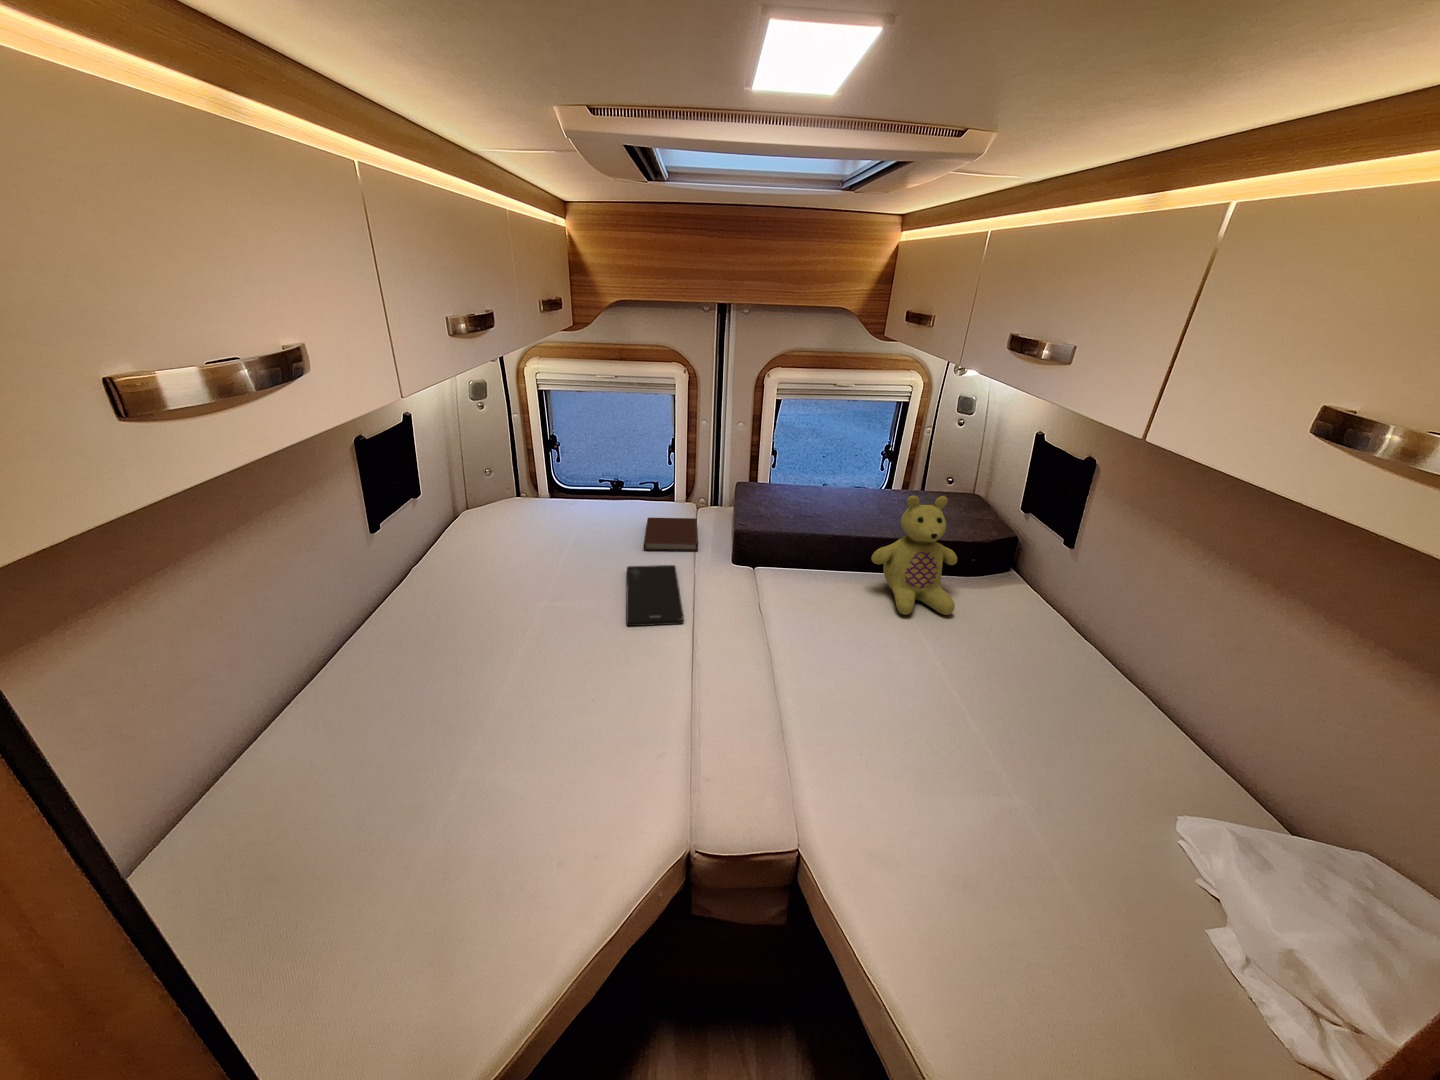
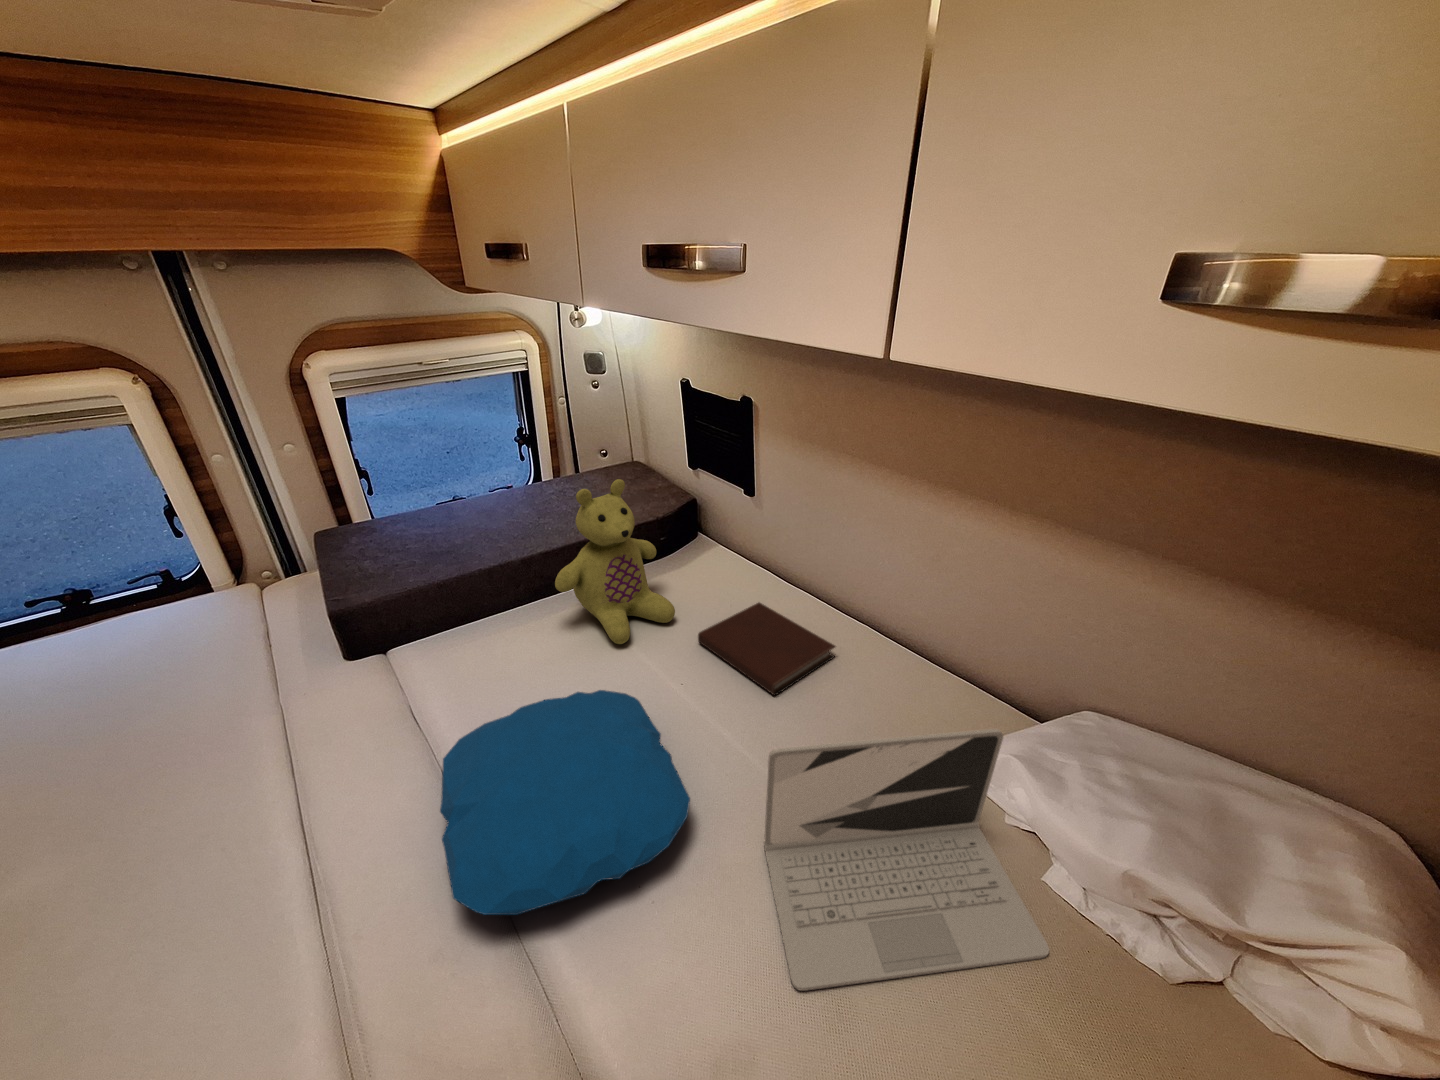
notebook: present [644,518,698,552] -> present [698,603,835,695]
smartphone: present [626,565,684,626] -> none [113,719,274,904]
pillow: none [757,617,908,727] -> present [440,690,690,915]
laptop: none [928,691,1181,940] -> present [764,729,1049,991]

